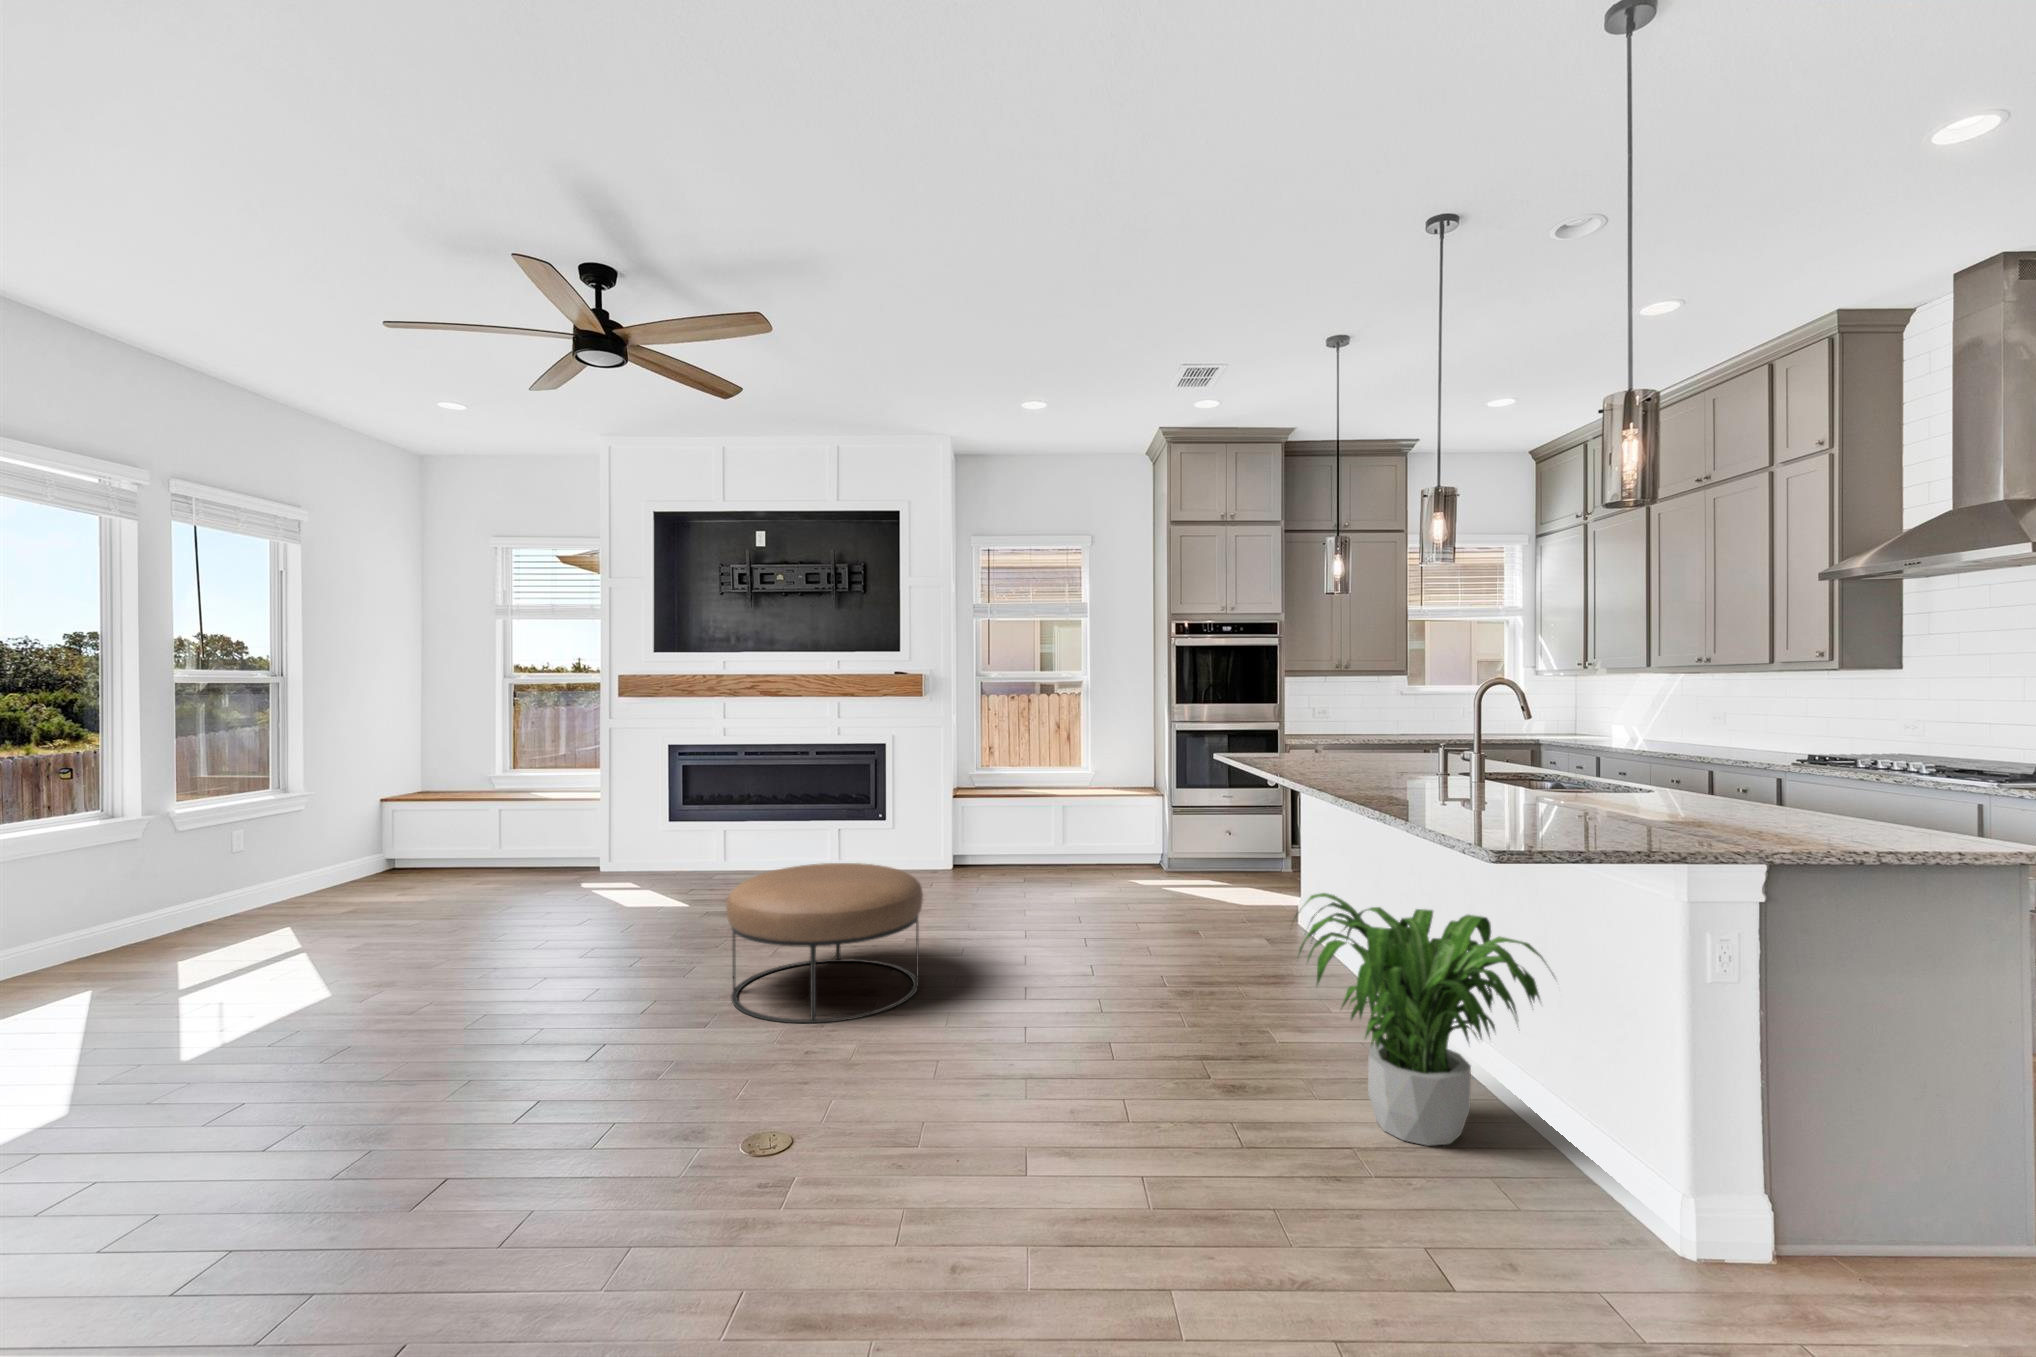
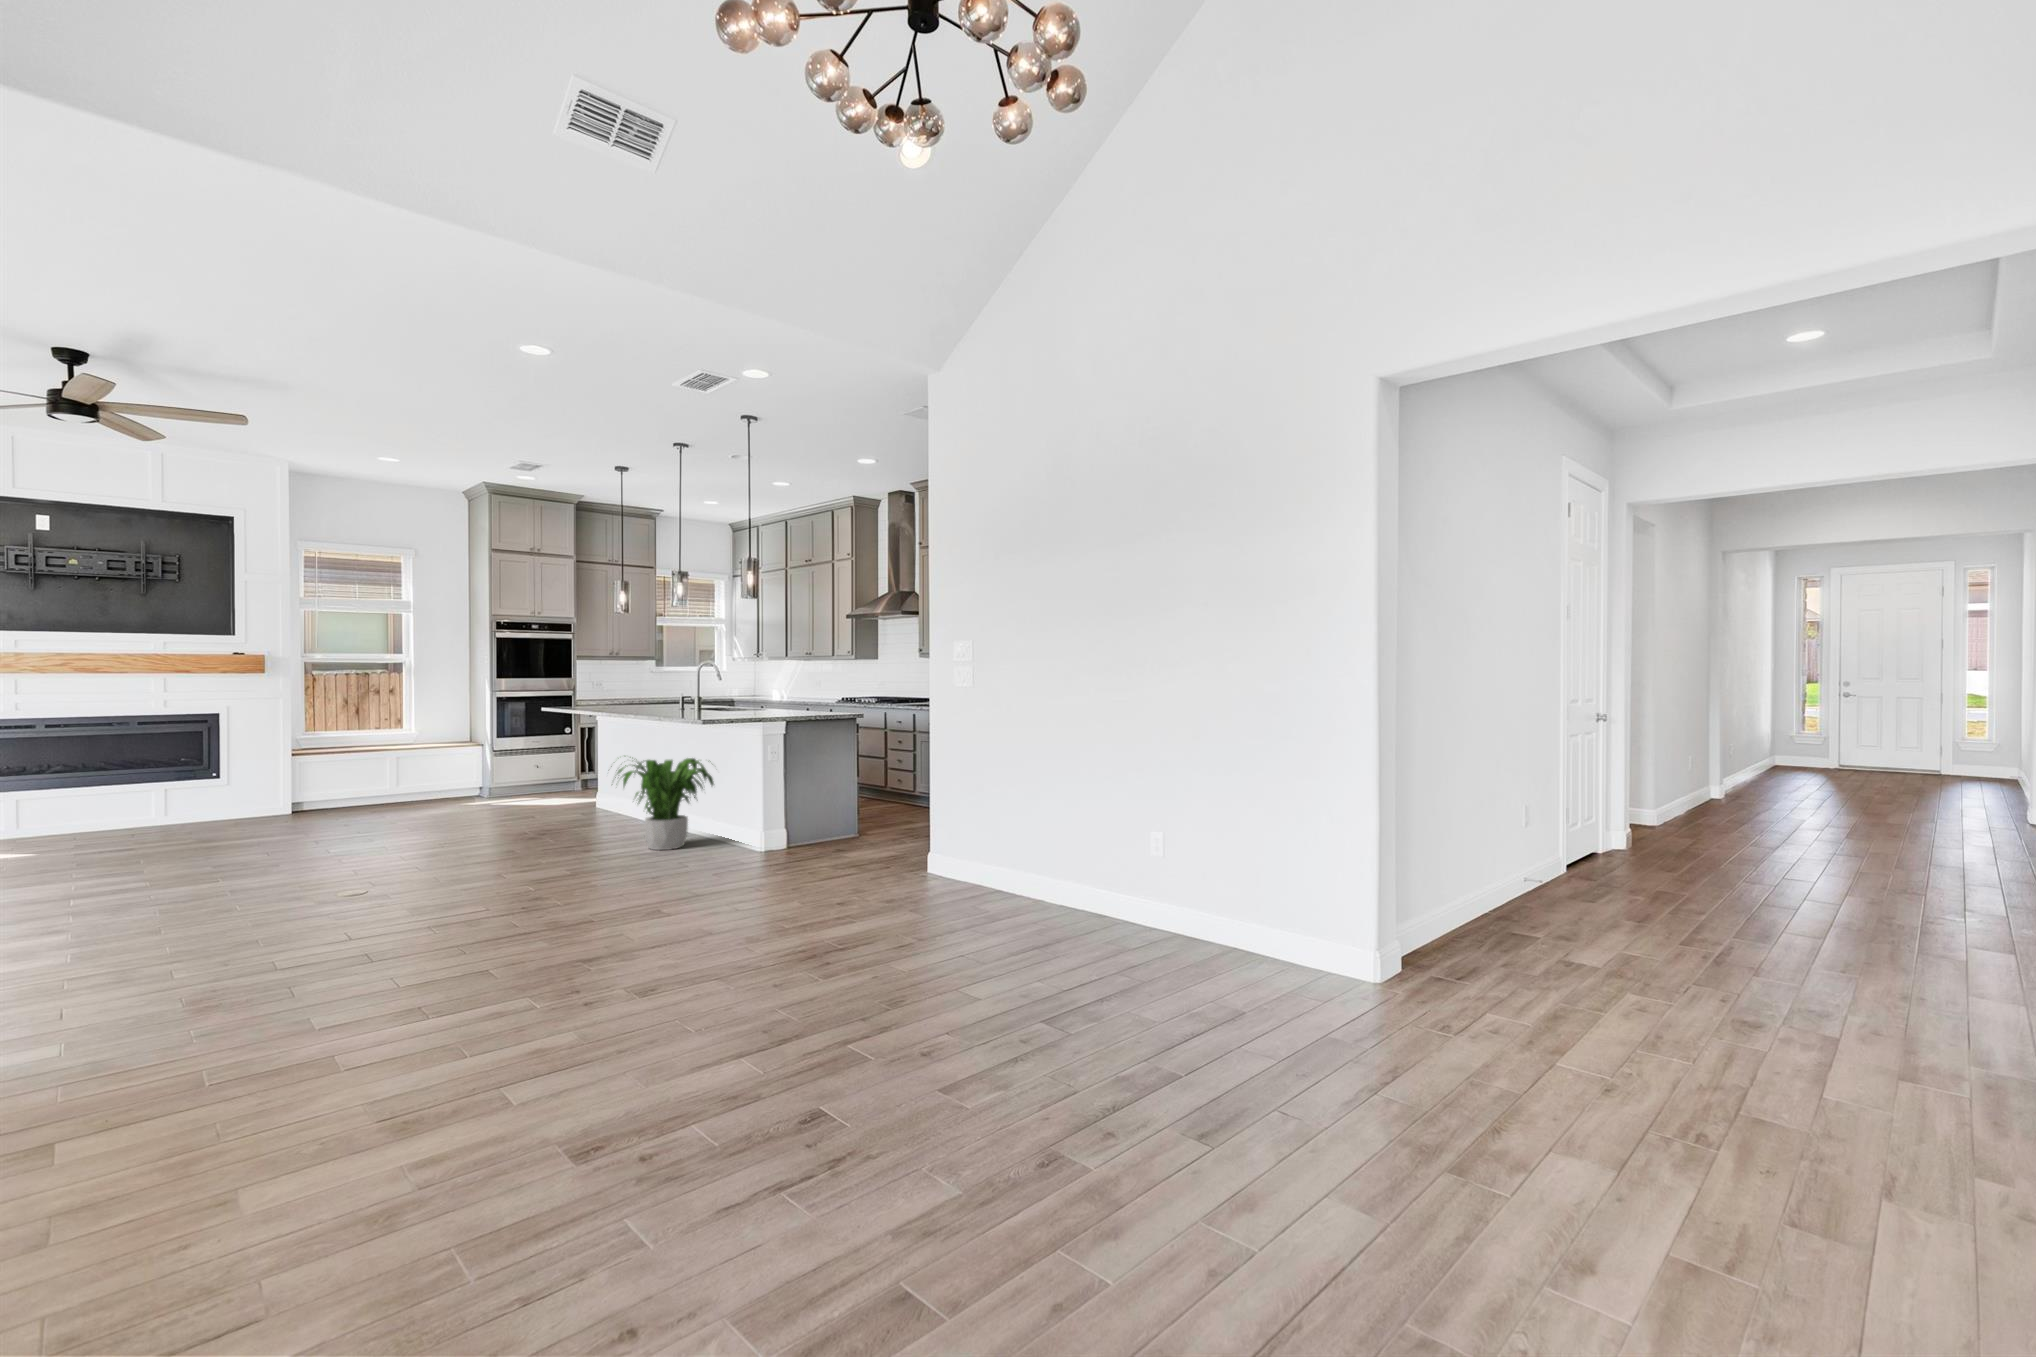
ottoman: present [726,863,923,1023] -> none [184,783,352,879]

